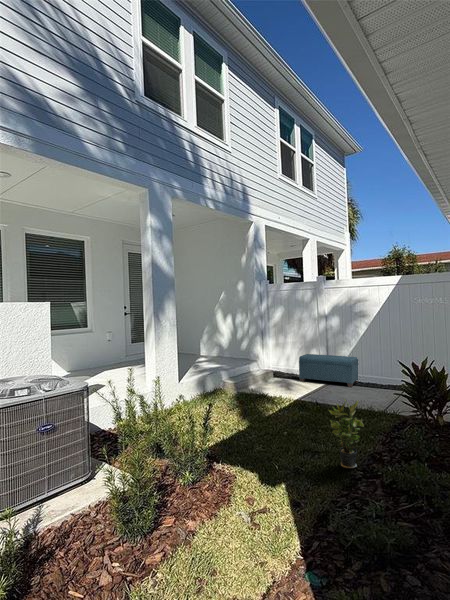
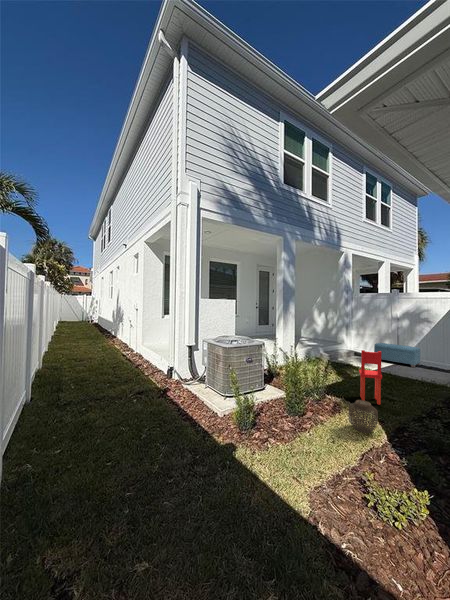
chair: none [267,374,302,467] -> present [359,350,382,405]
potted plant: present [329,399,364,469] -> none [399,368,423,409]
woven basket: none [236,479,289,549] -> present [349,400,378,433]

